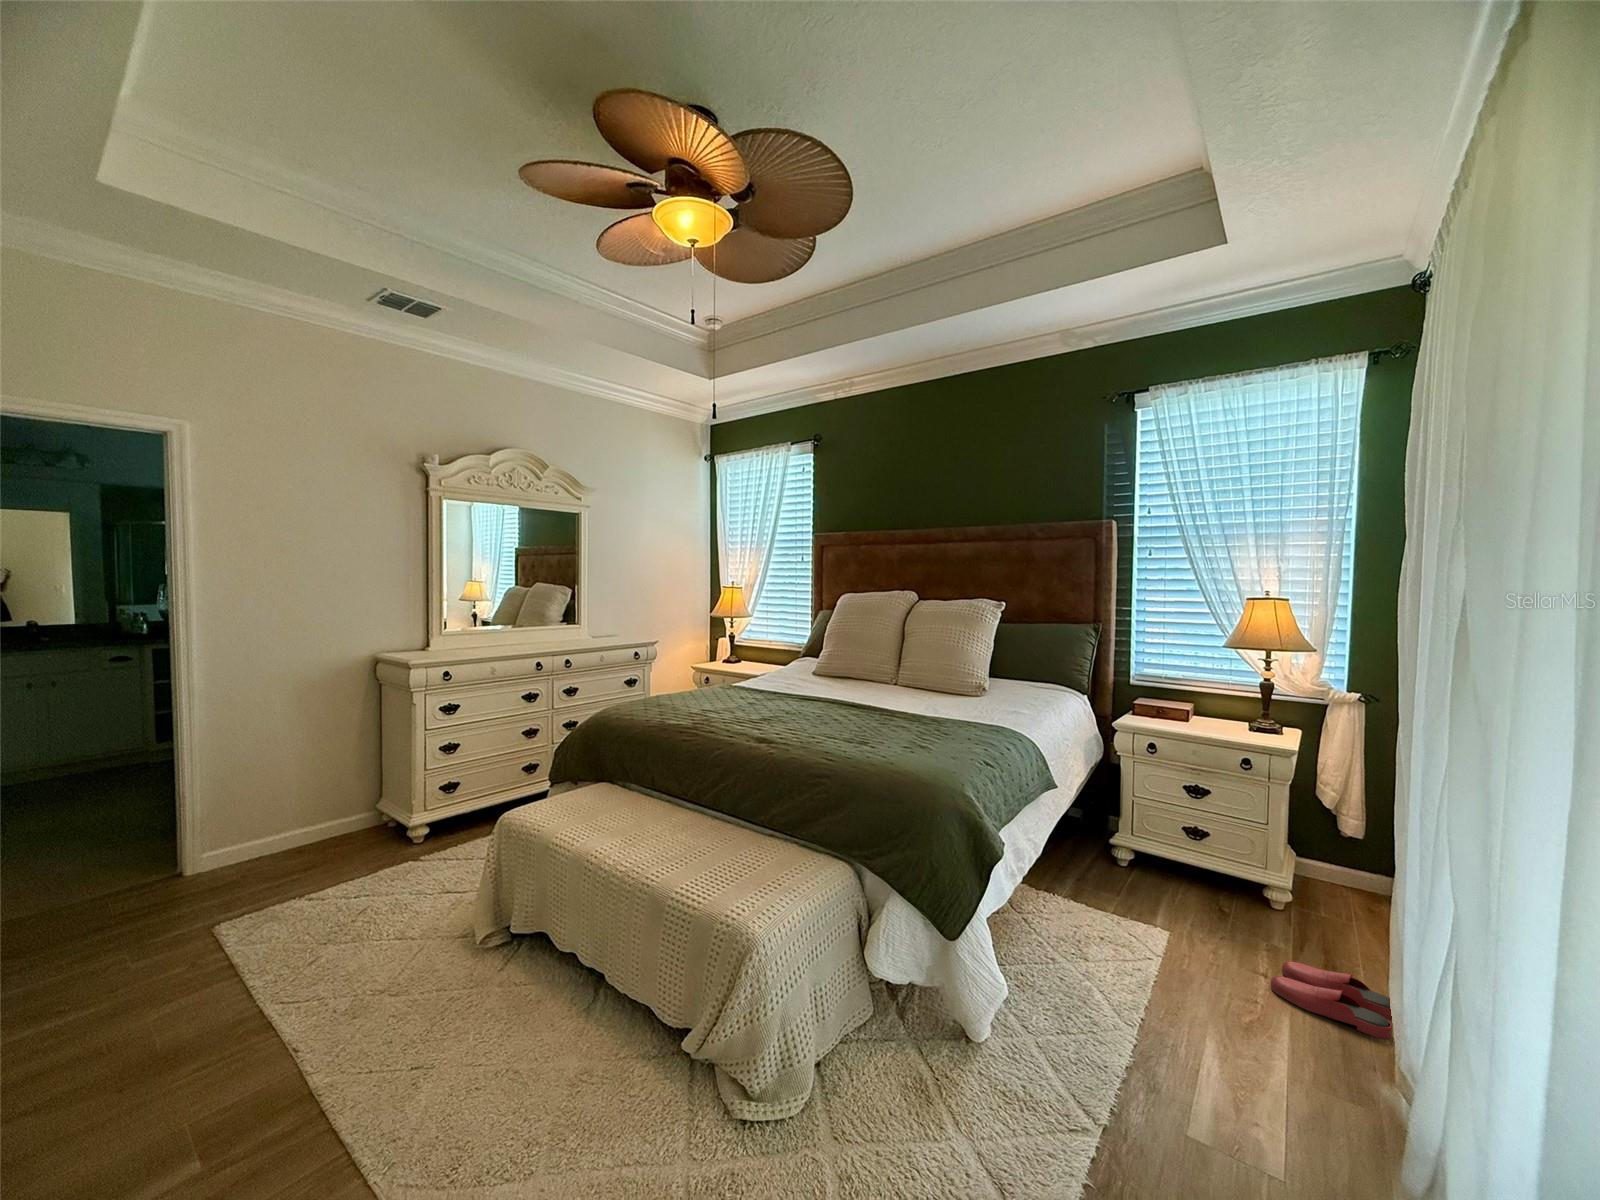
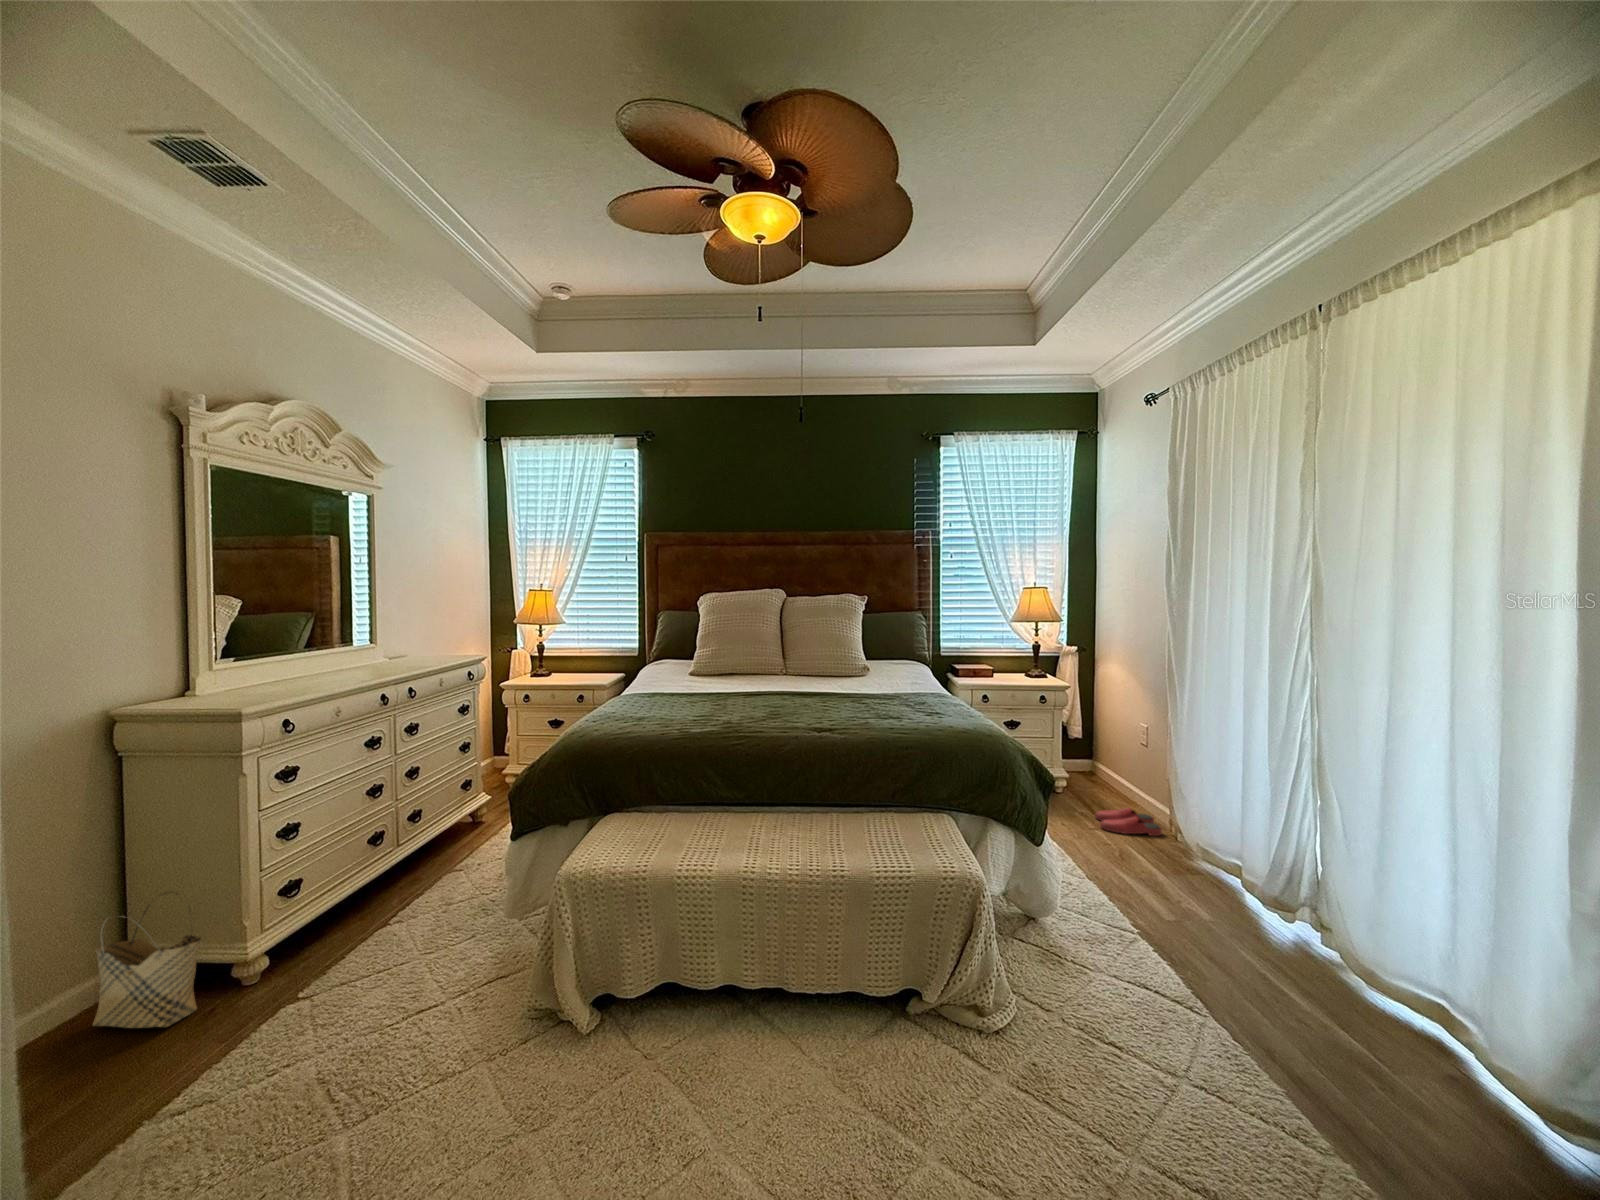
woven basket: none [349,768,392,849] -> present [93,891,201,1028]

